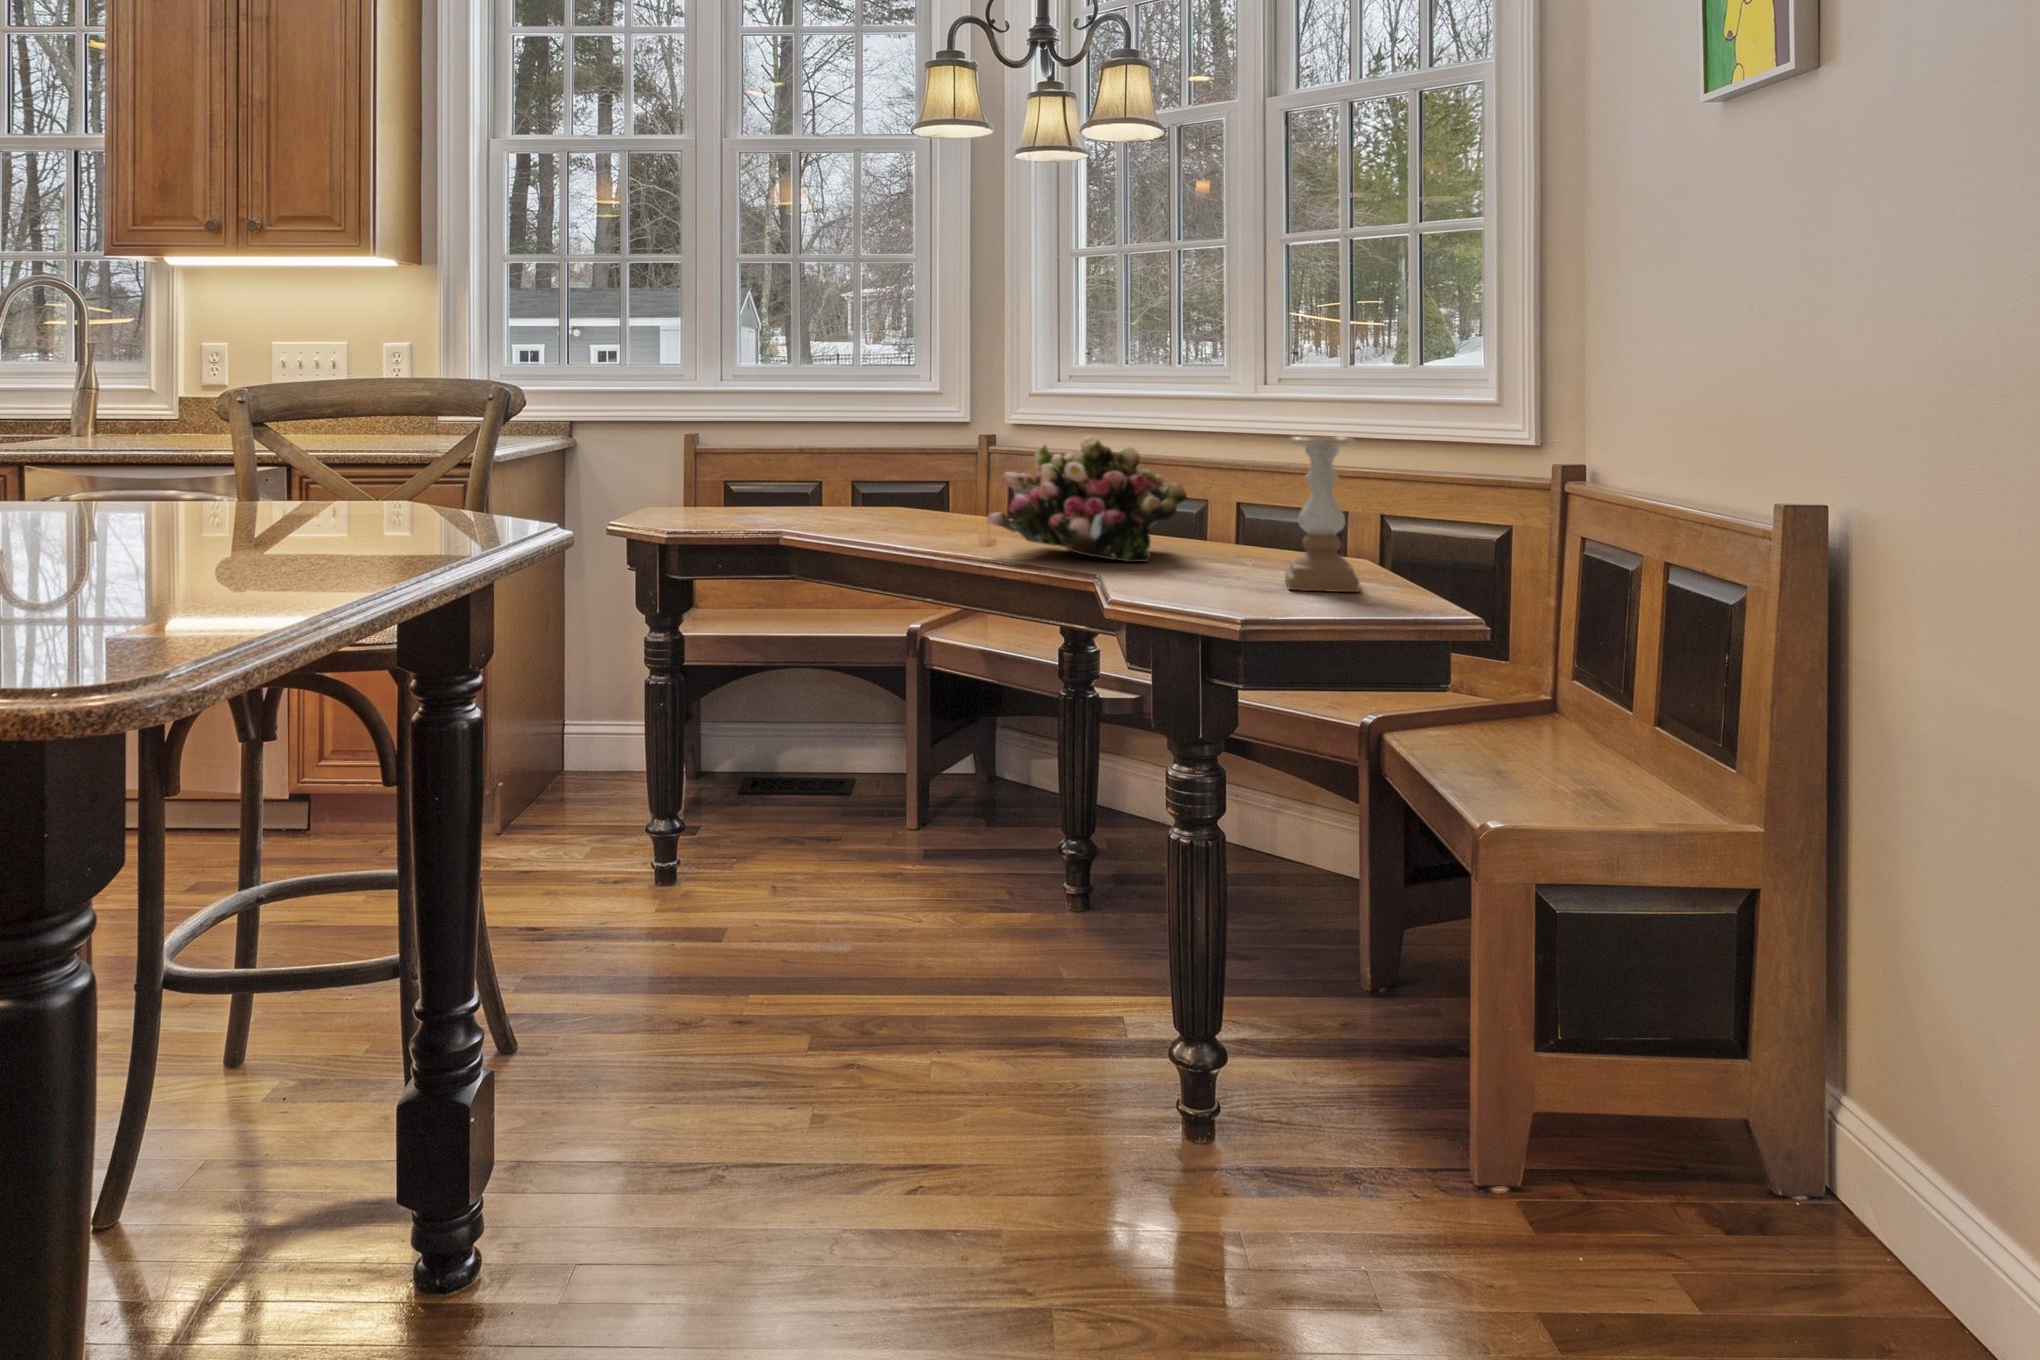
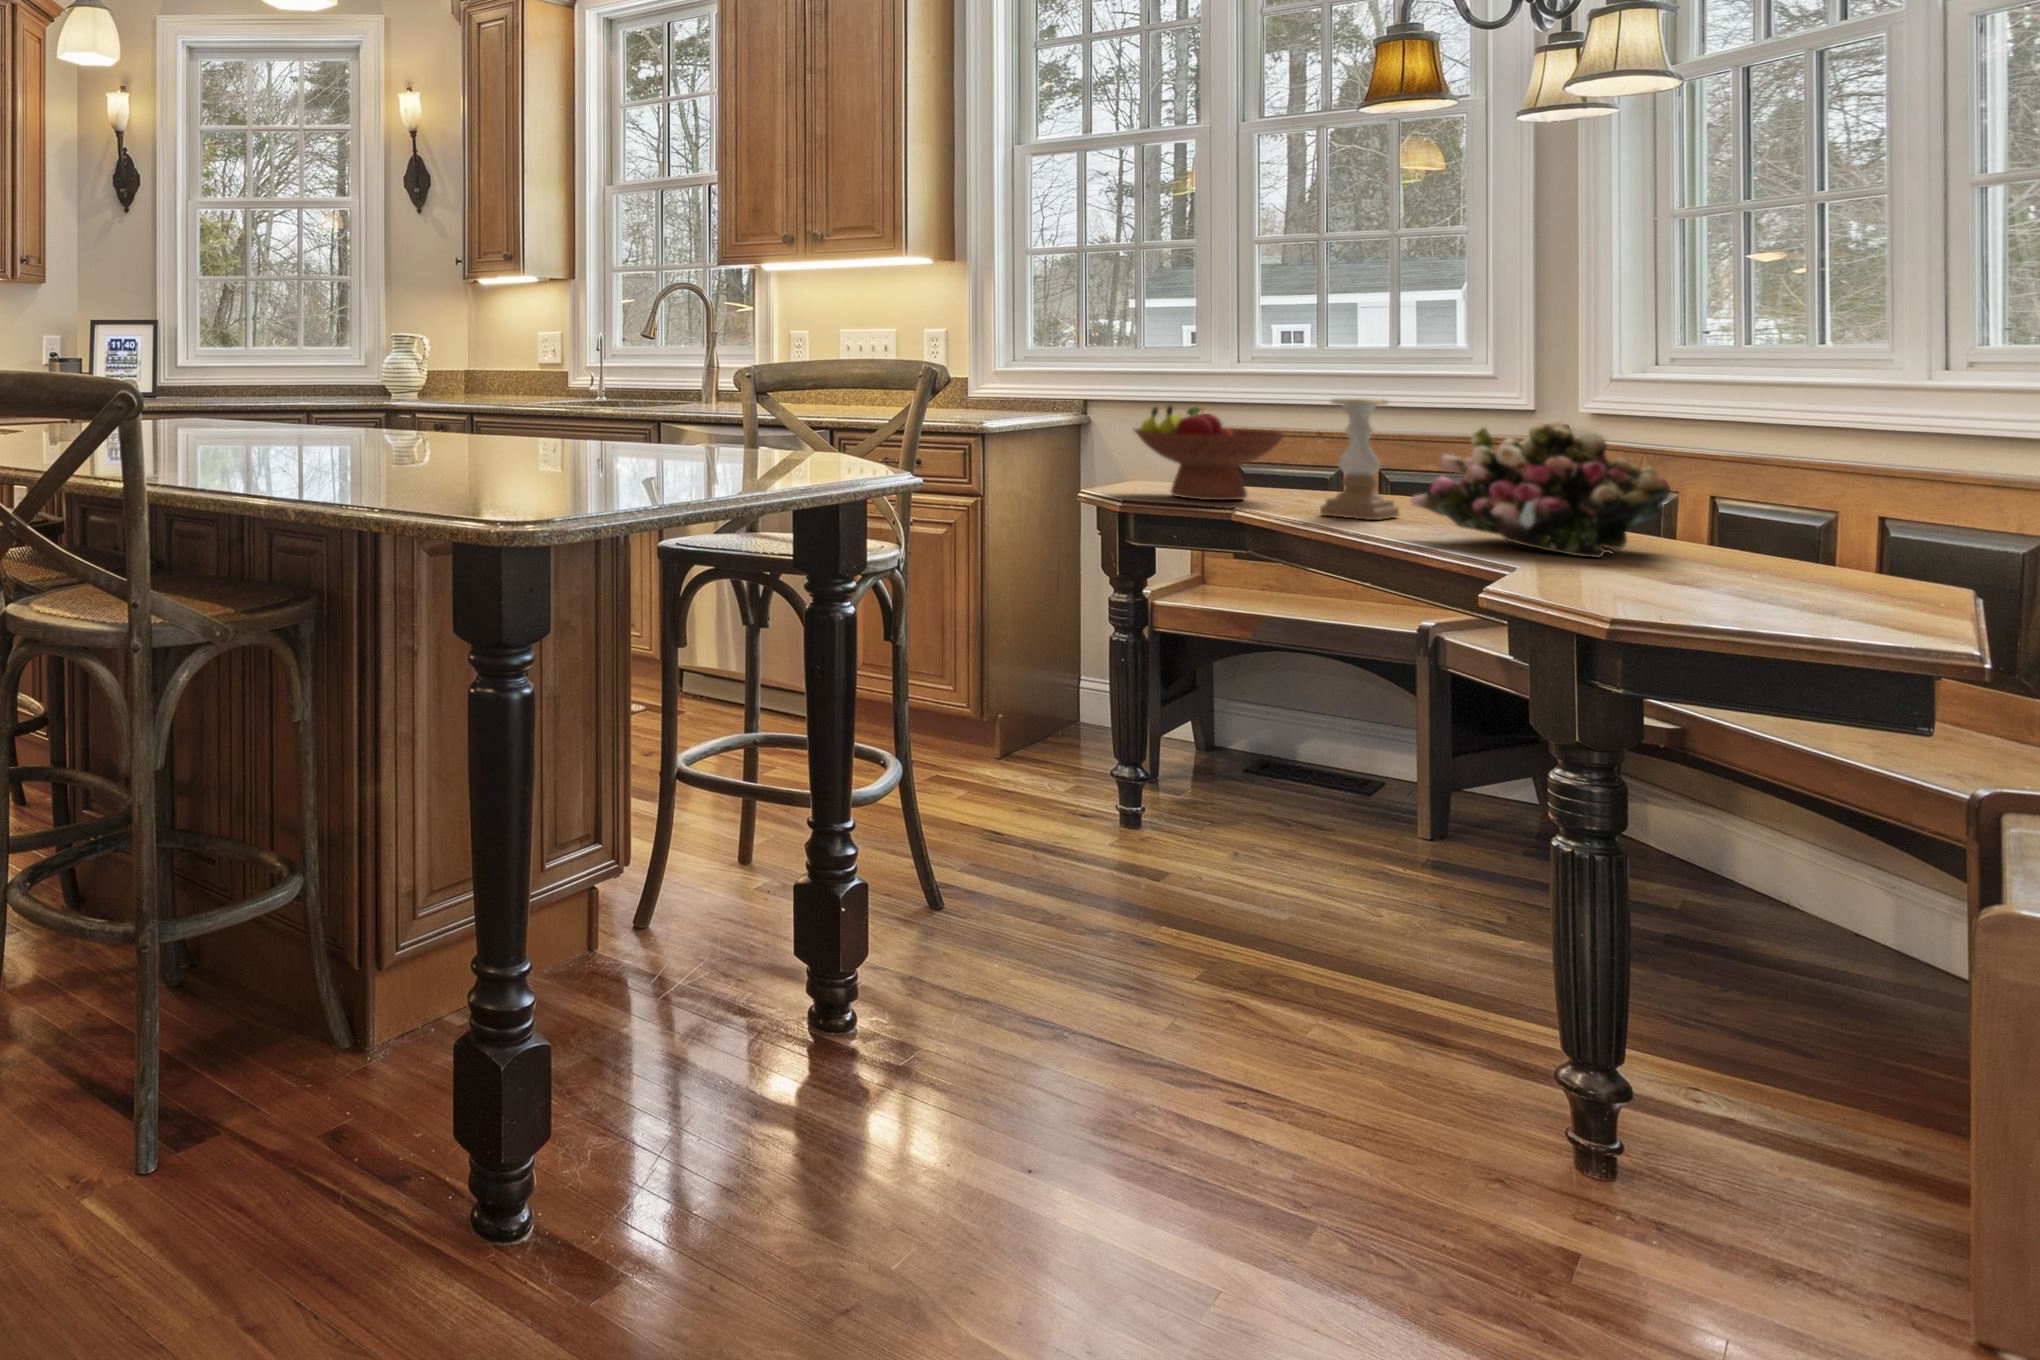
fruit bowl: none [684,429,831,527] -> present [1133,406,1286,500]
candle holder: present [1285,436,1360,592] -> present [1320,398,1399,520]

